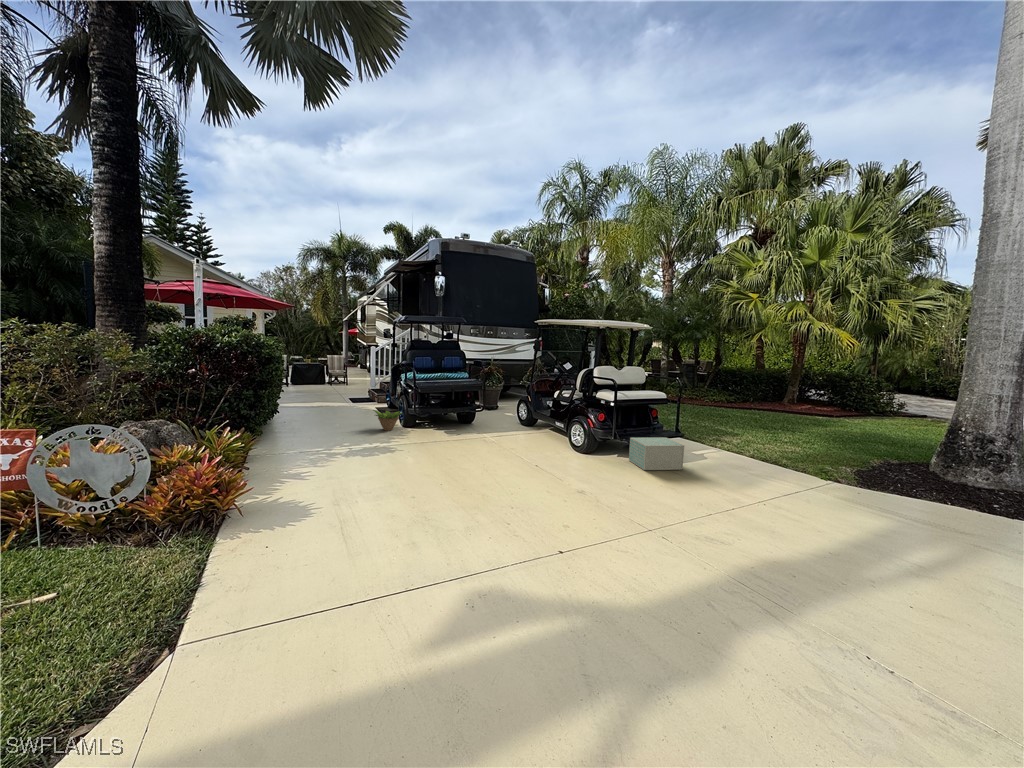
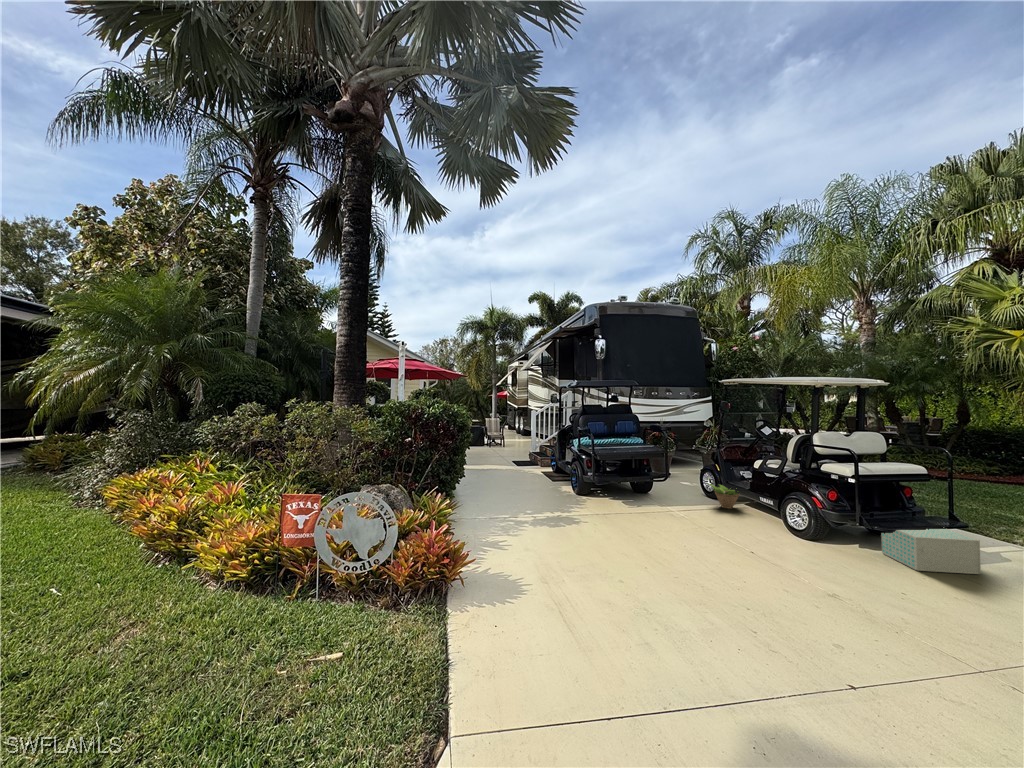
decorative plant: present [373,410,402,431] -> present [709,484,739,509]

